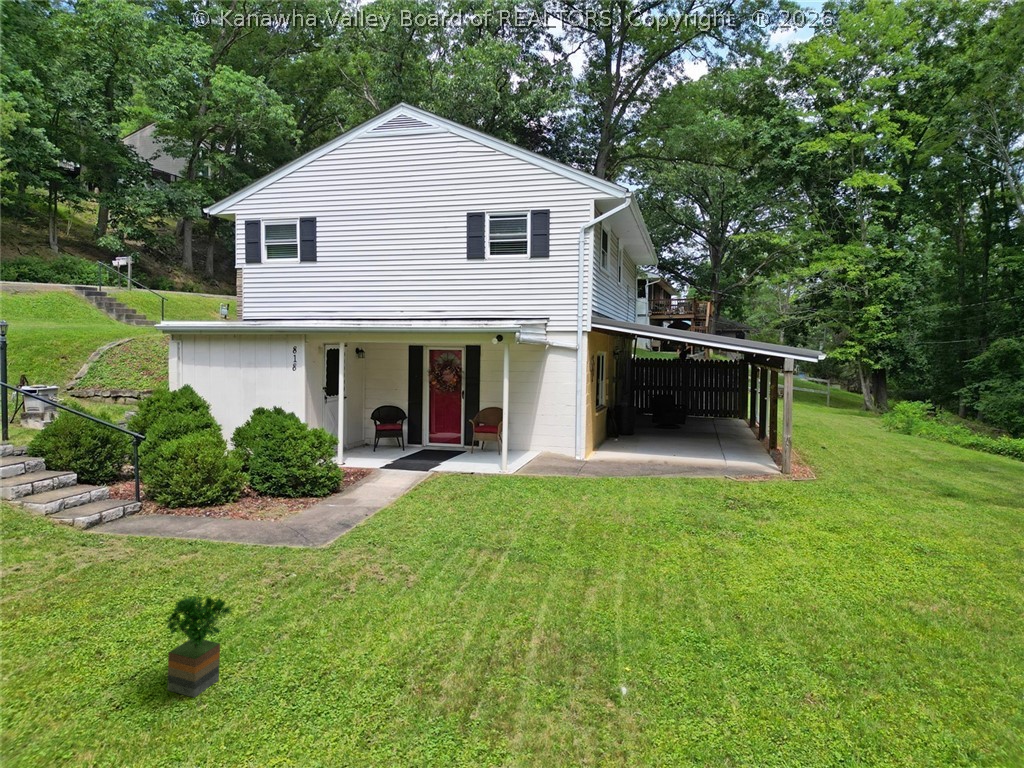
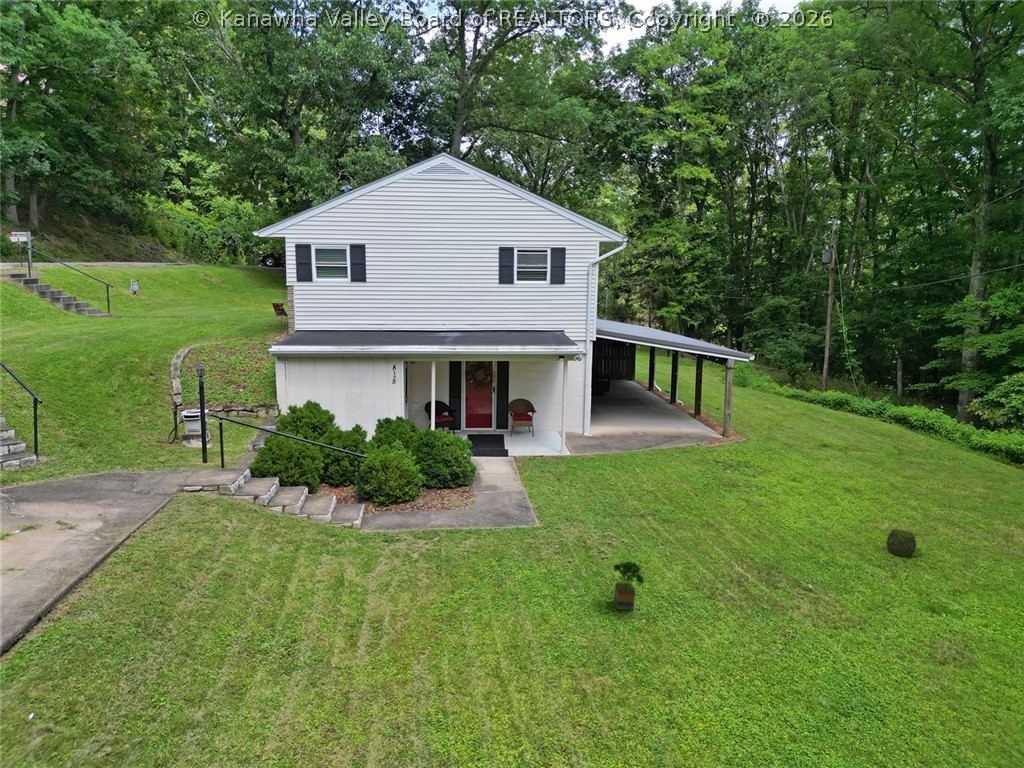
woven basket: none [923,626,992,693] -> present [887,529,916,557]

